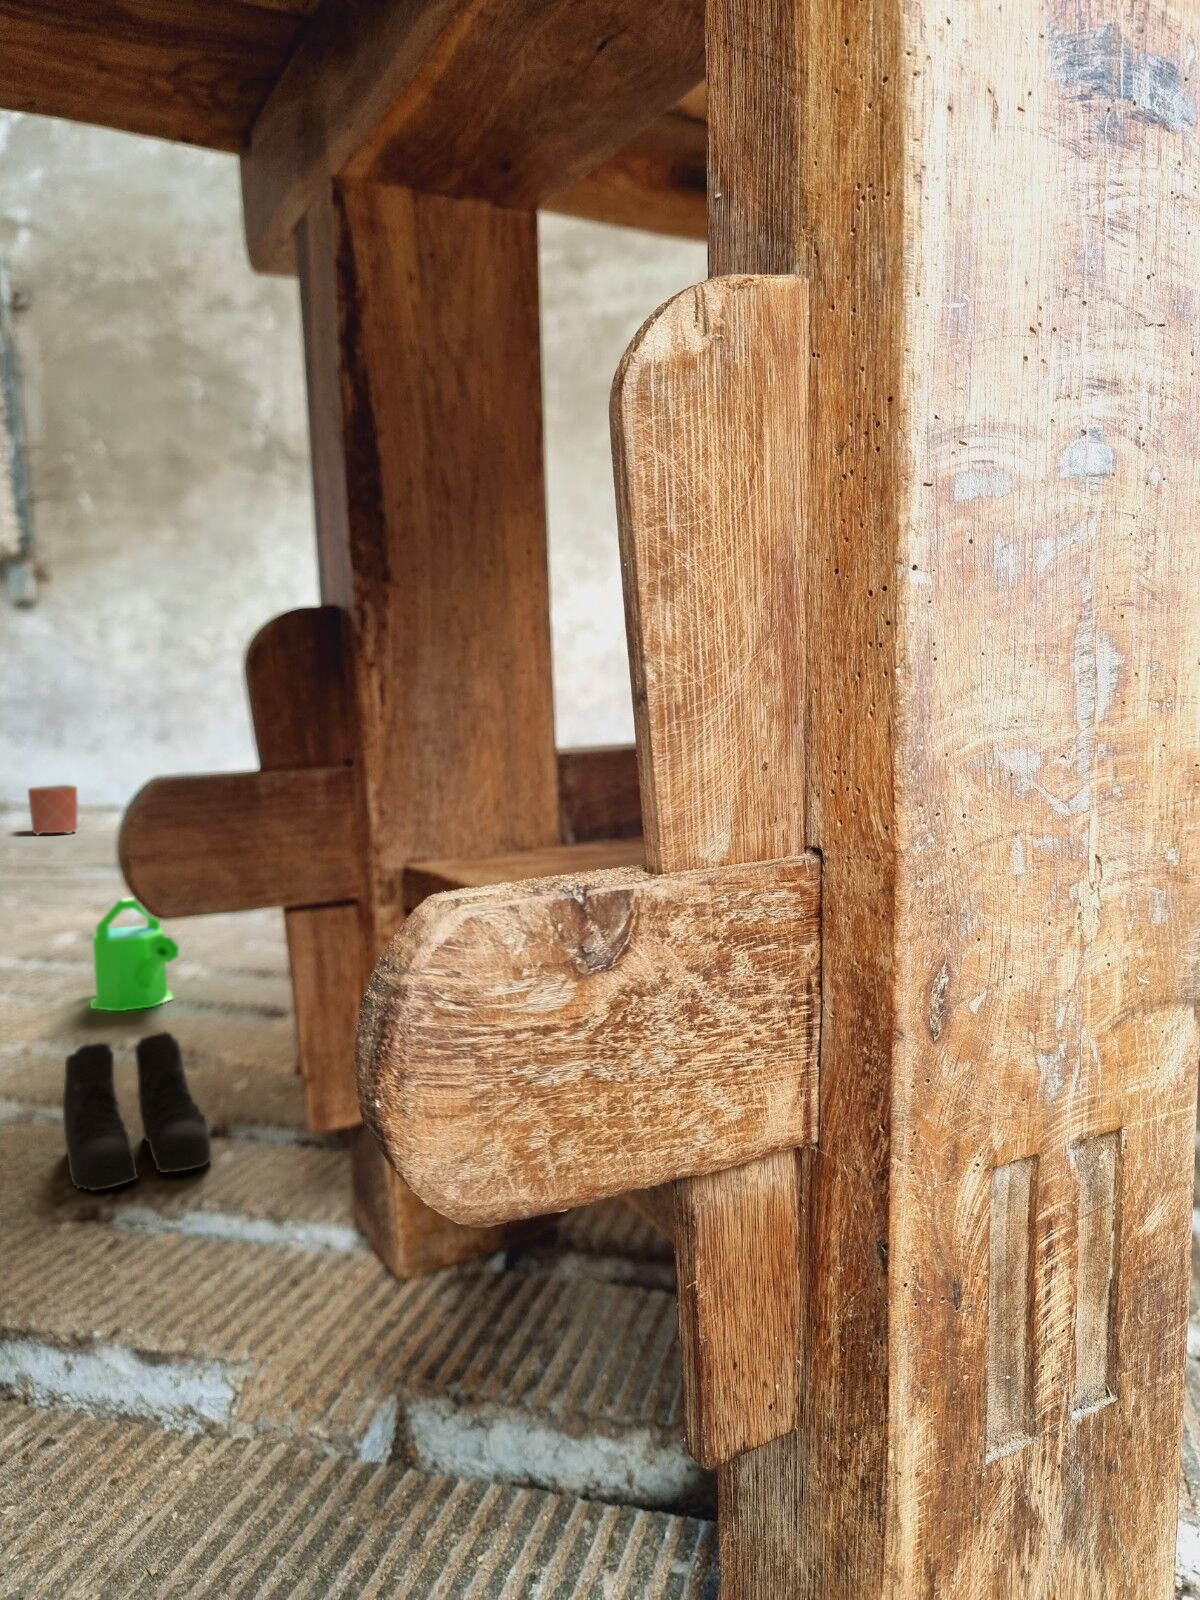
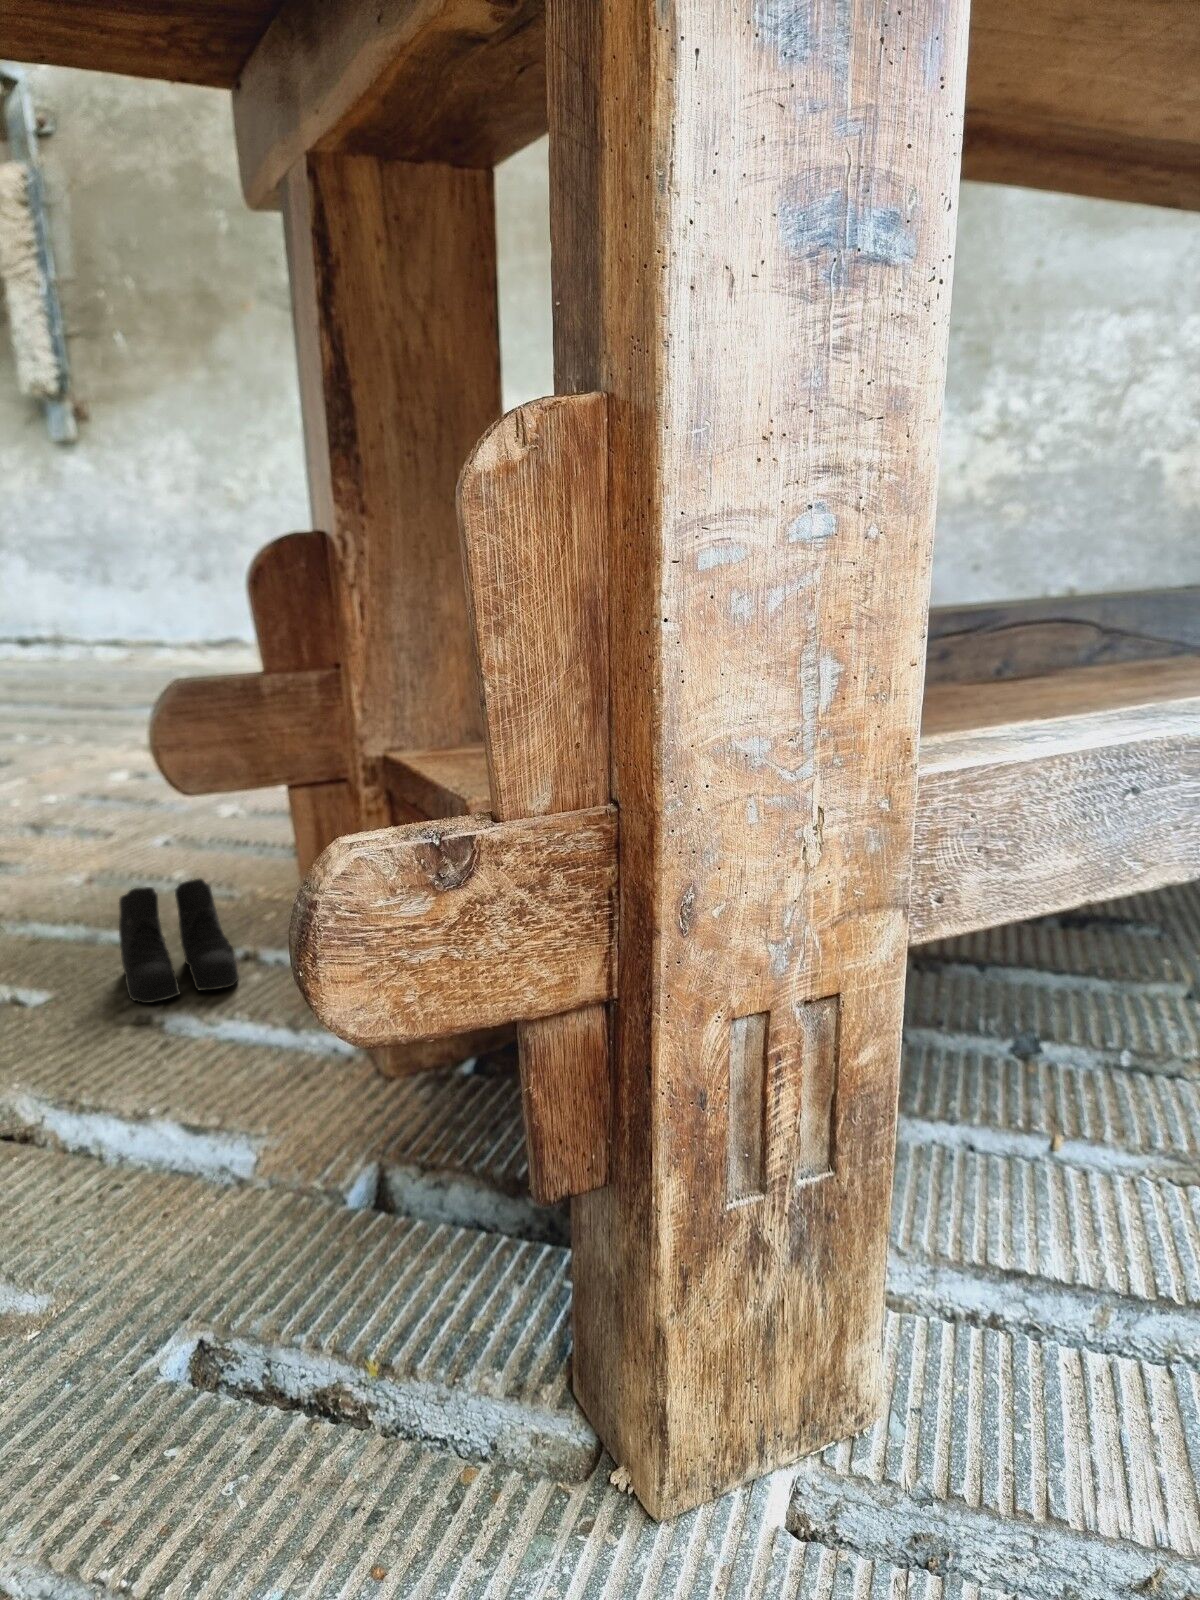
planter: present [28,785,78,835] -> none [83,630,130,677]
watering can: present [90,897,179,1011] -> none [142,754,215,852]

